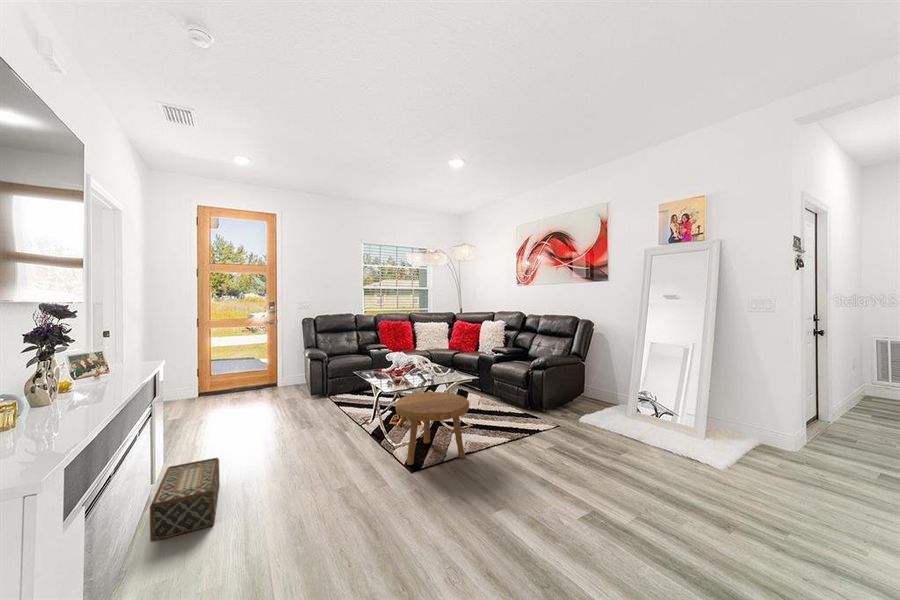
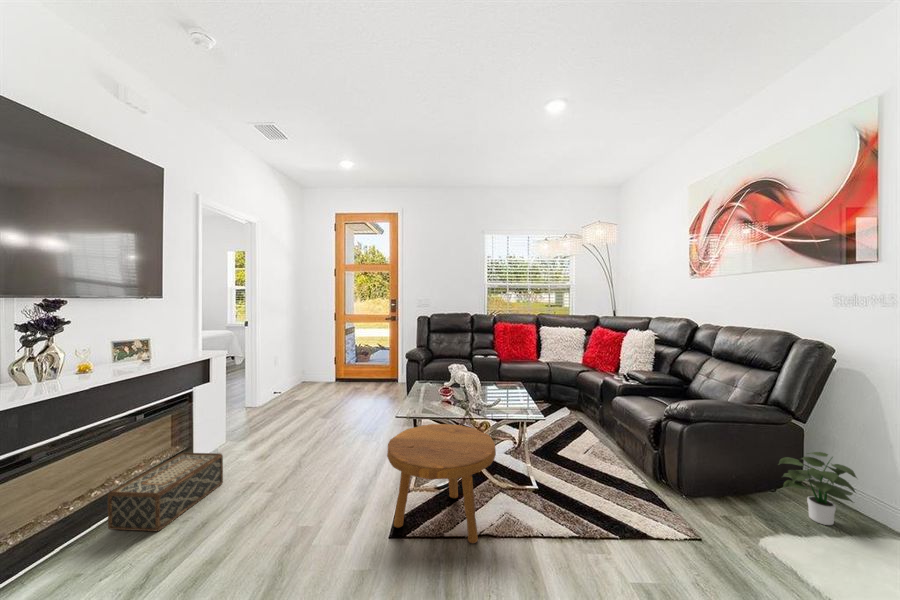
potted plant: none [579,376,609,410] -> present [779,452,857,525]

